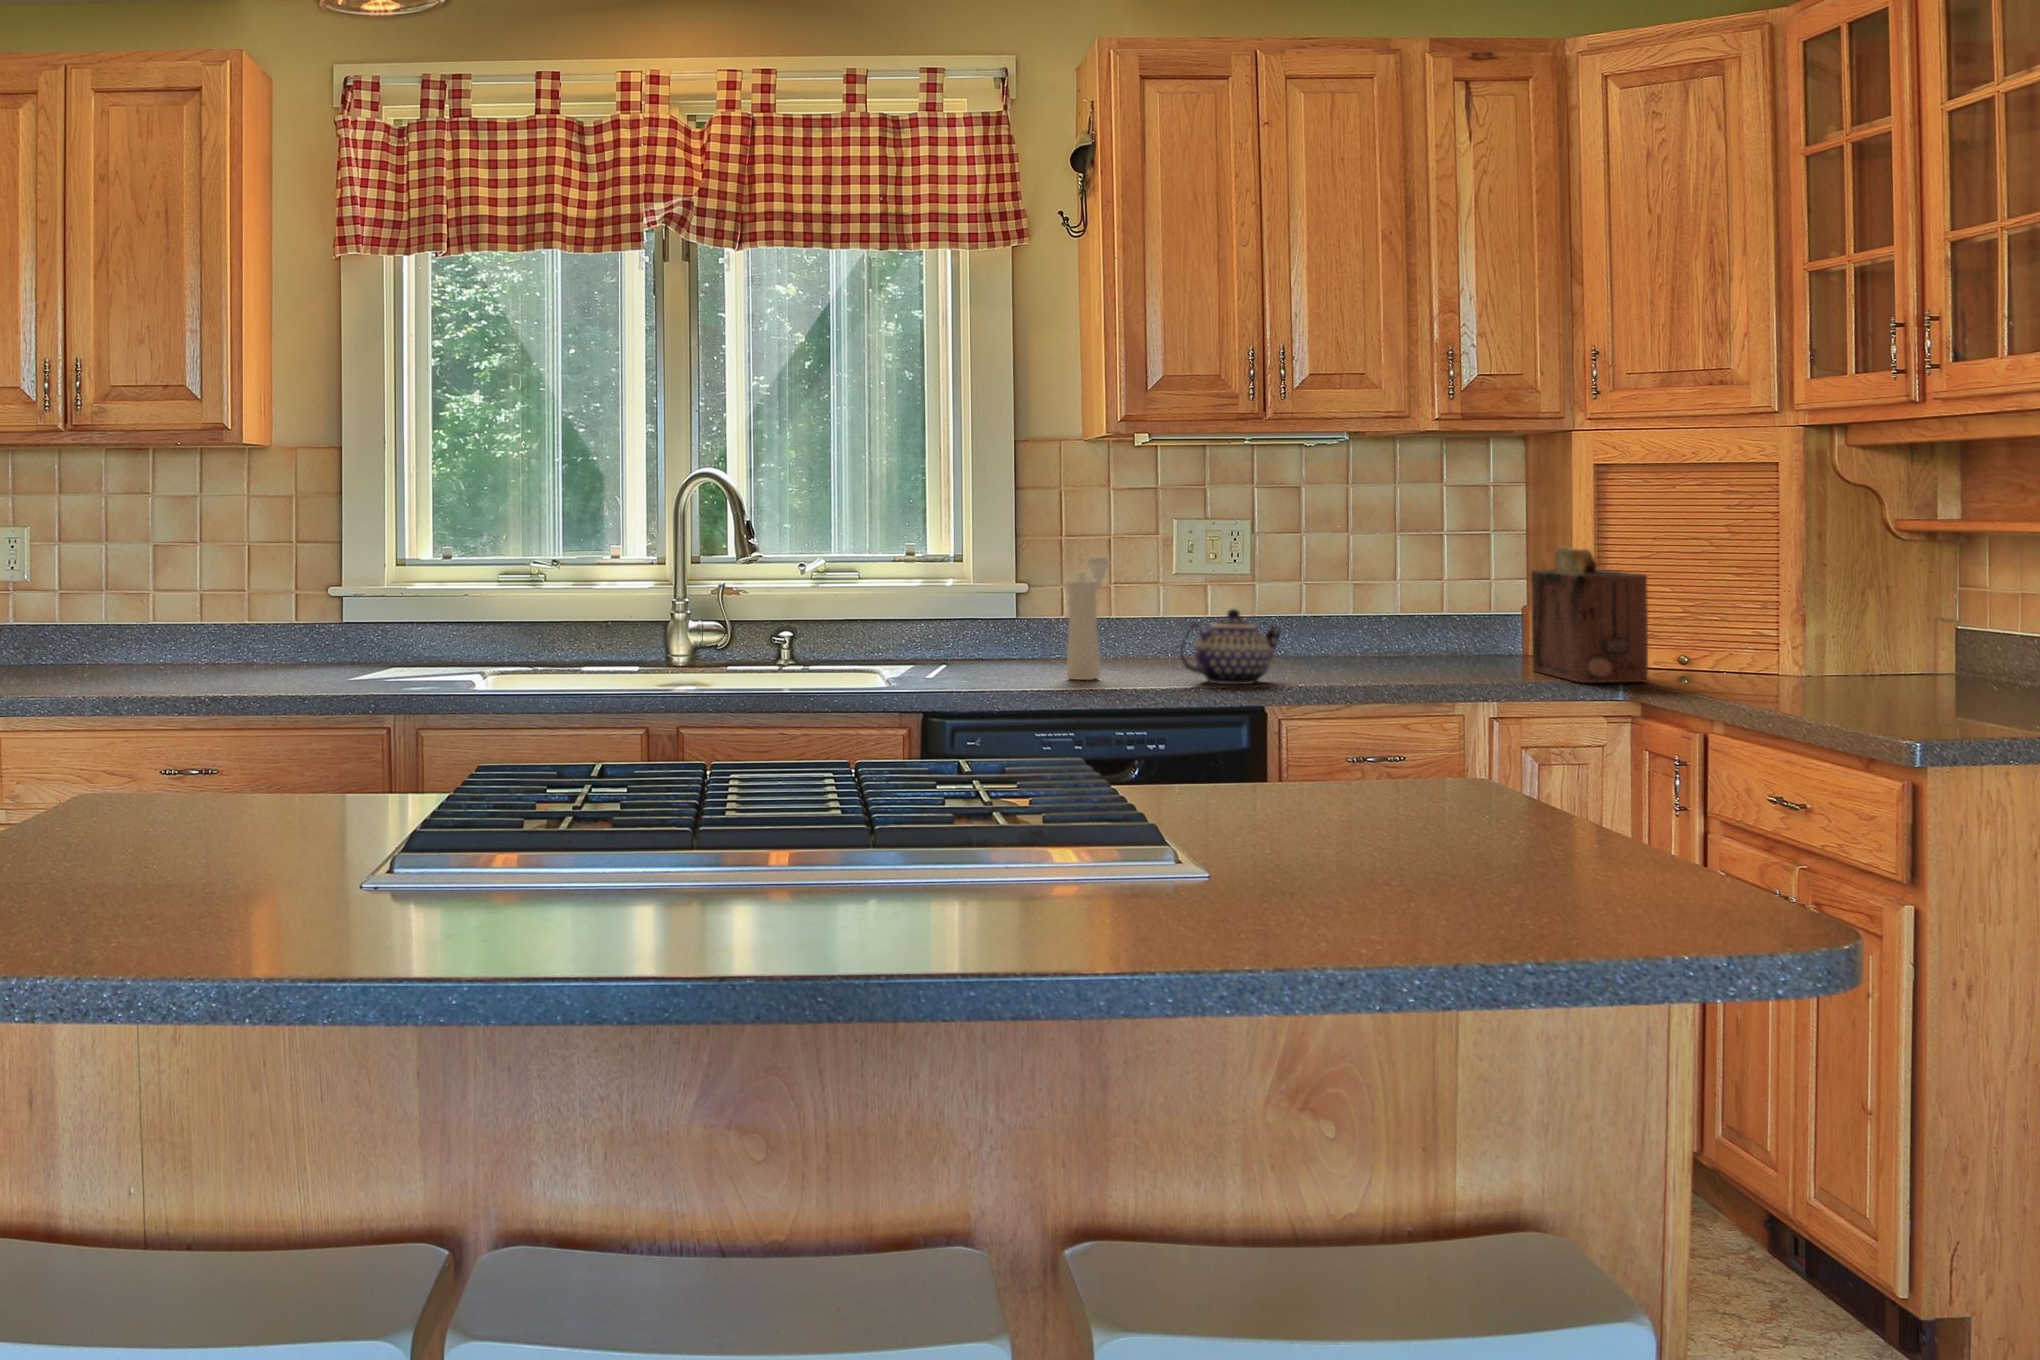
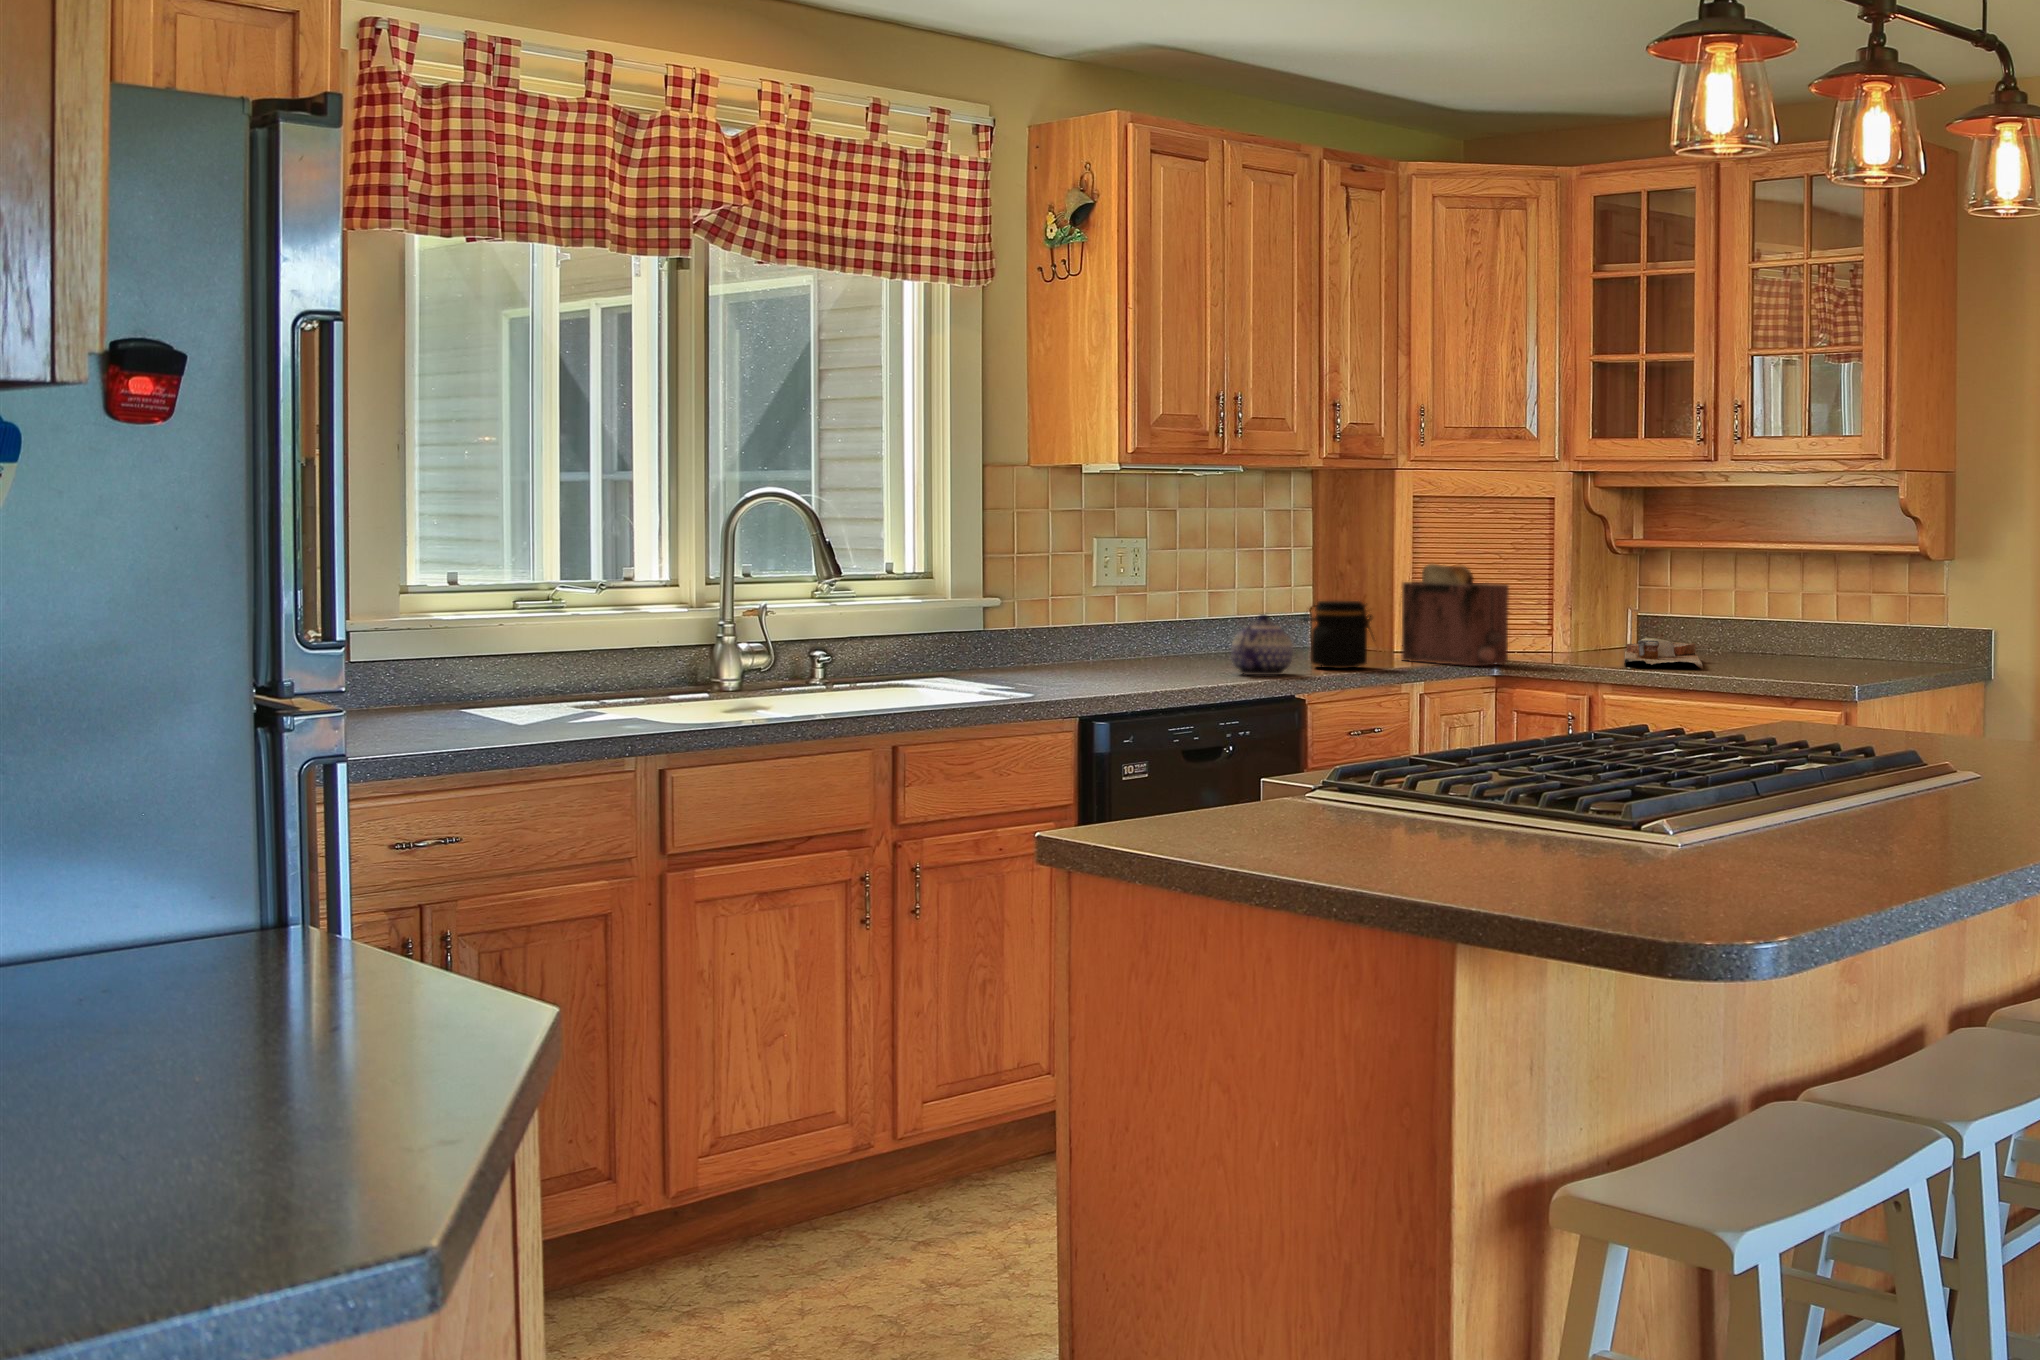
pepper mill: present [1066,556,1110,680] -> none [1122,570,1162,677]
jar: none [1339,593,1431,678] -> present [1303,601,1373,668]
cutting board: none [1812,652,2023,702] -> present [1624,638,1703,668]

